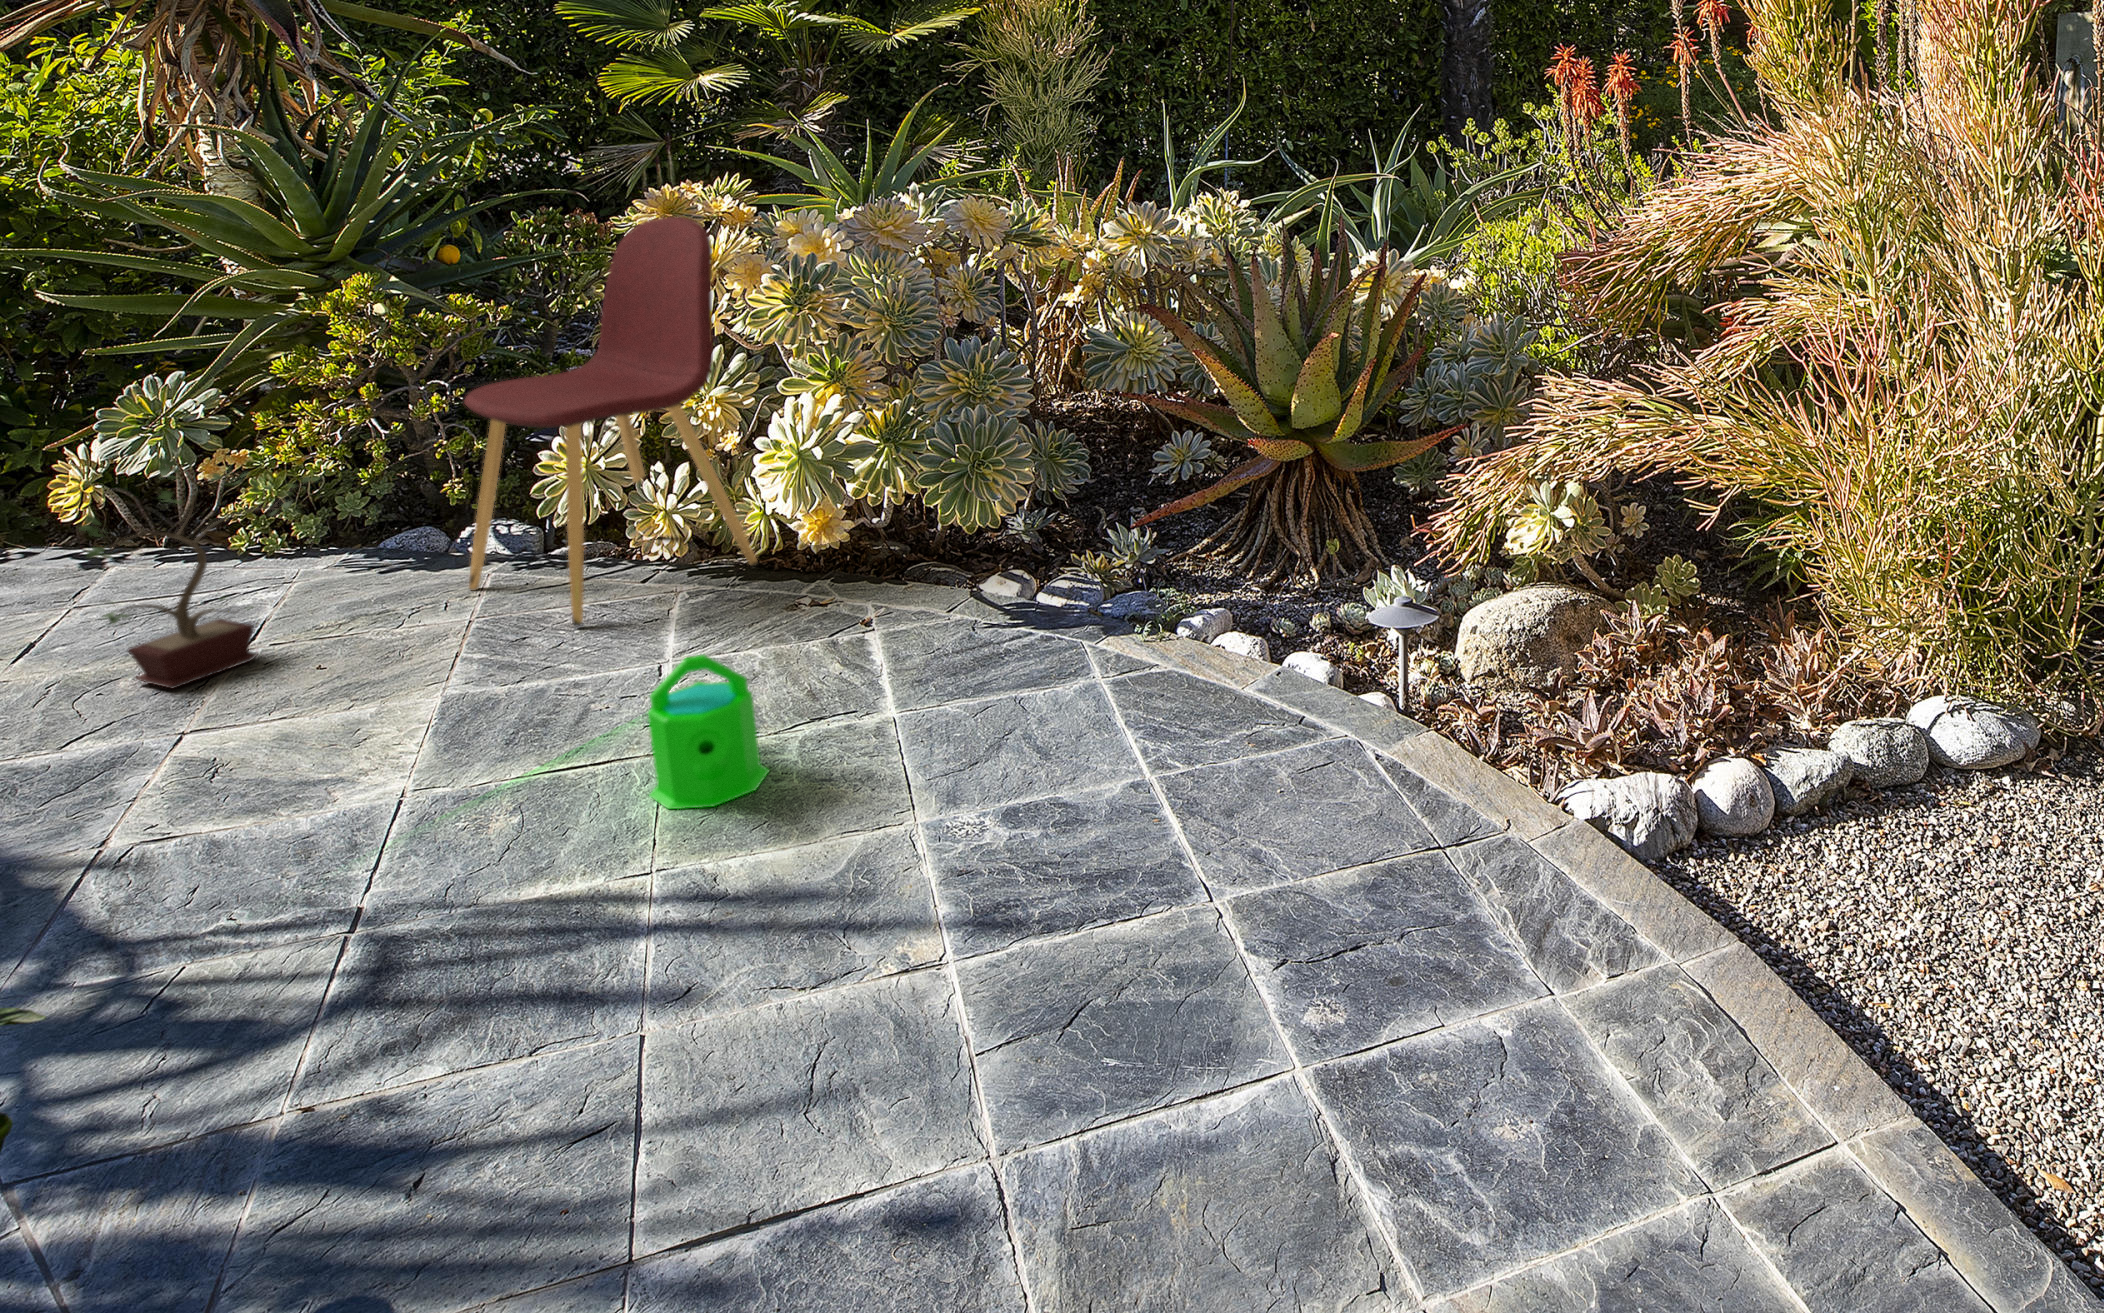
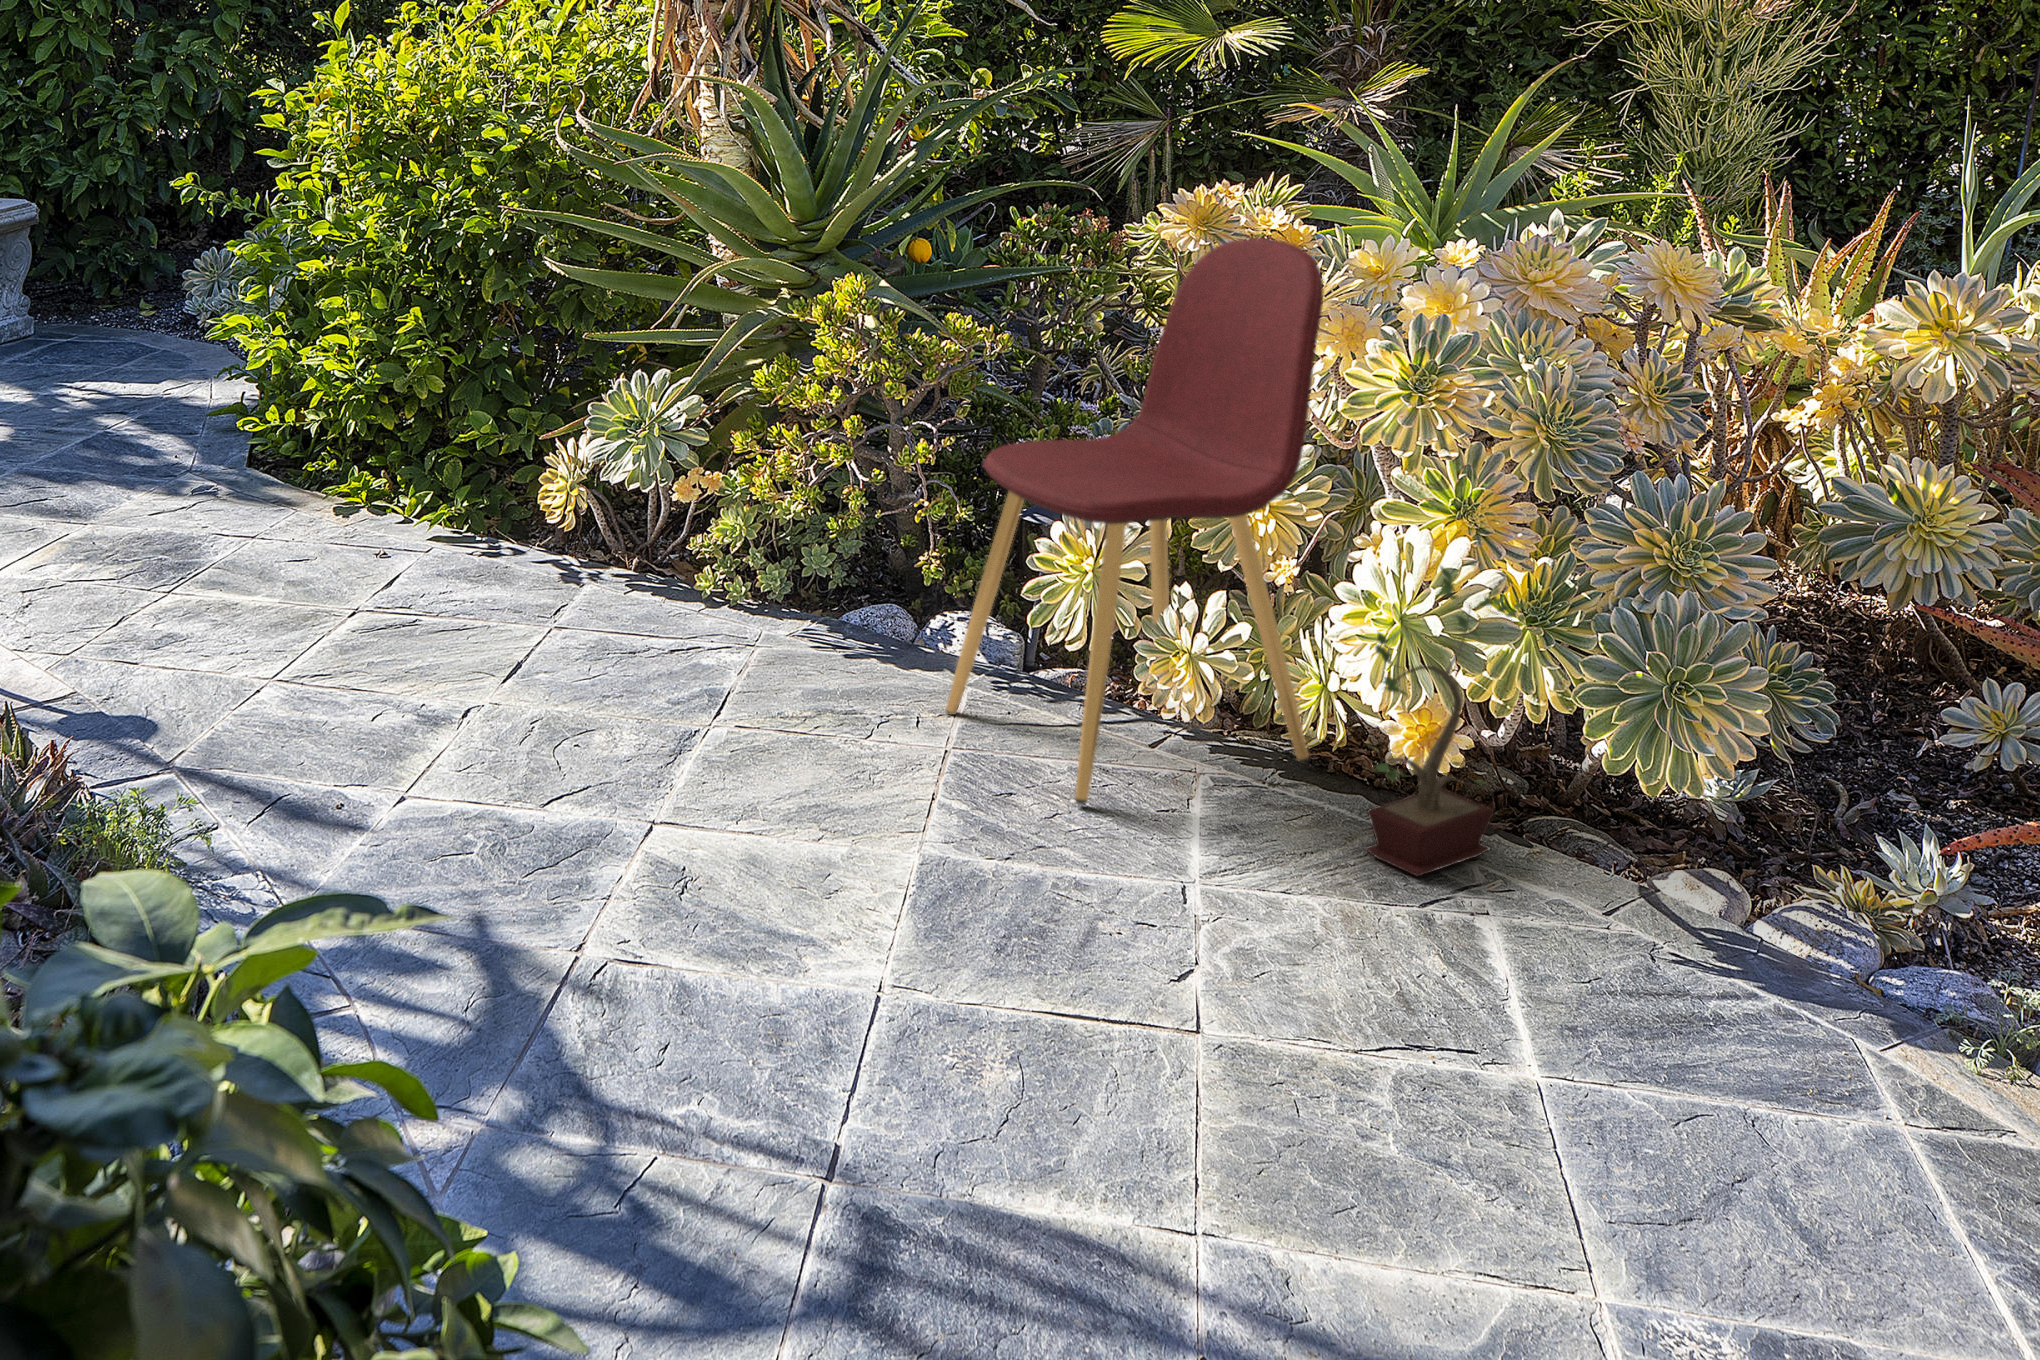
potted plant: present [80,457,320,688] -> present [1365,567,1525,876]
watering can: present [647,655,769,809] -> none [1202,935,1374,1180]

